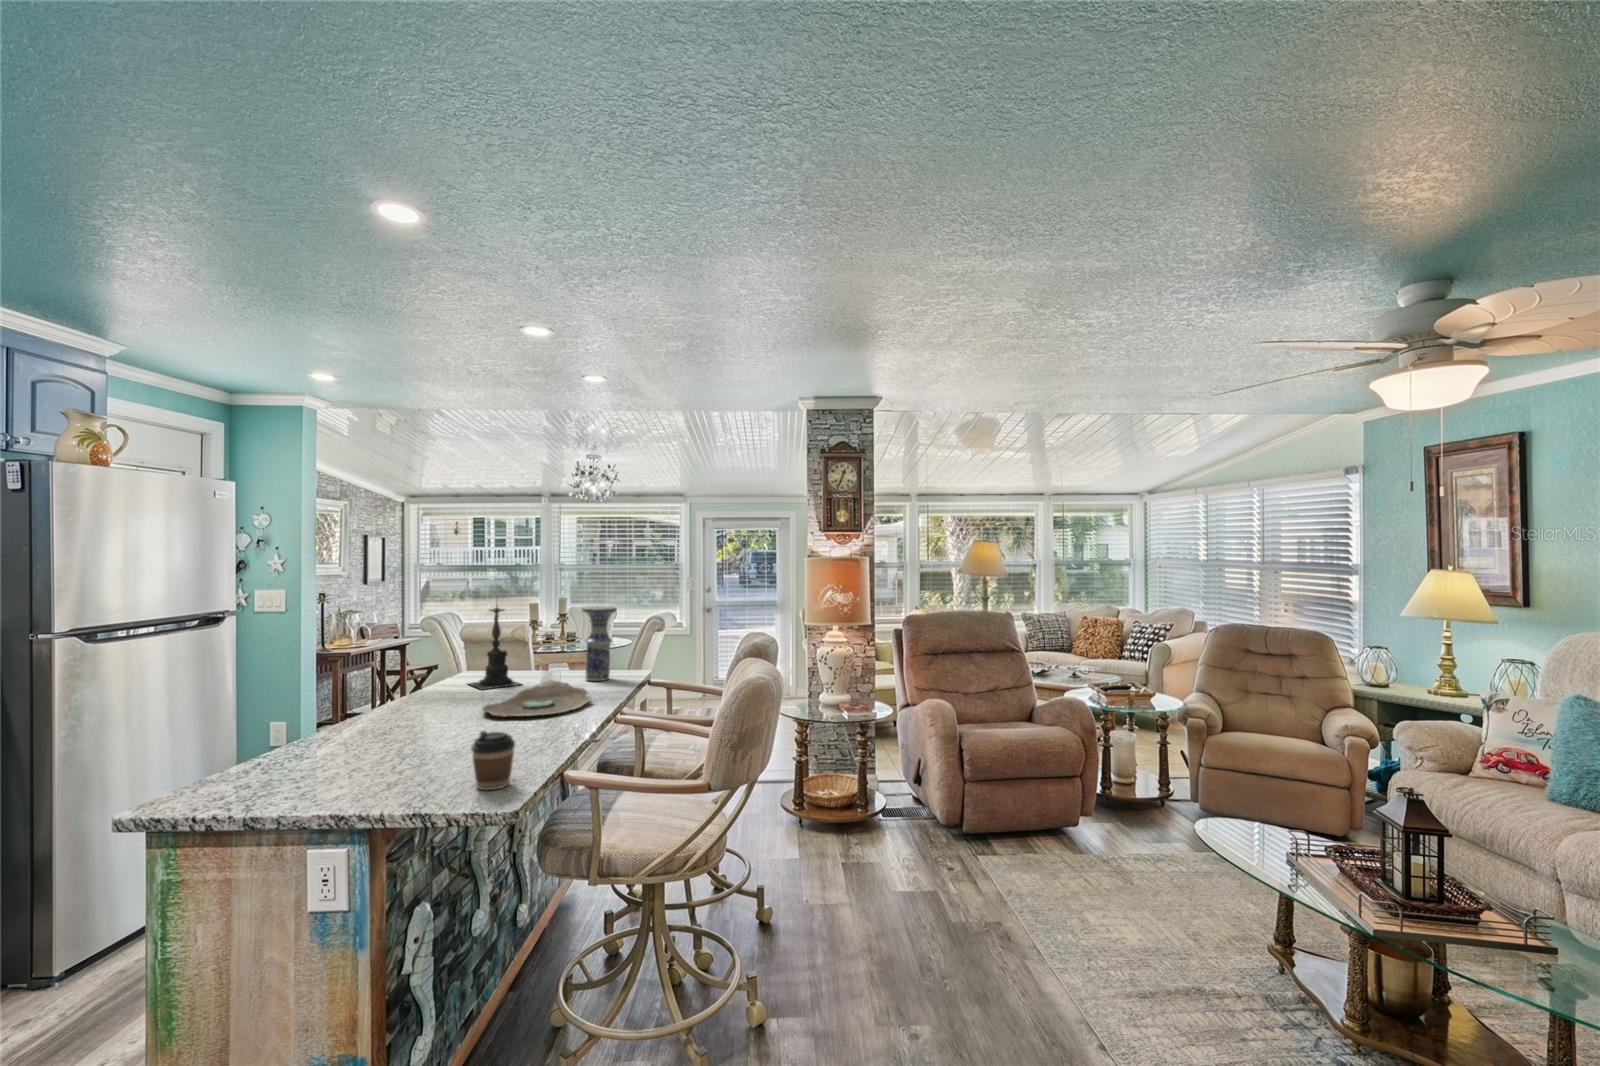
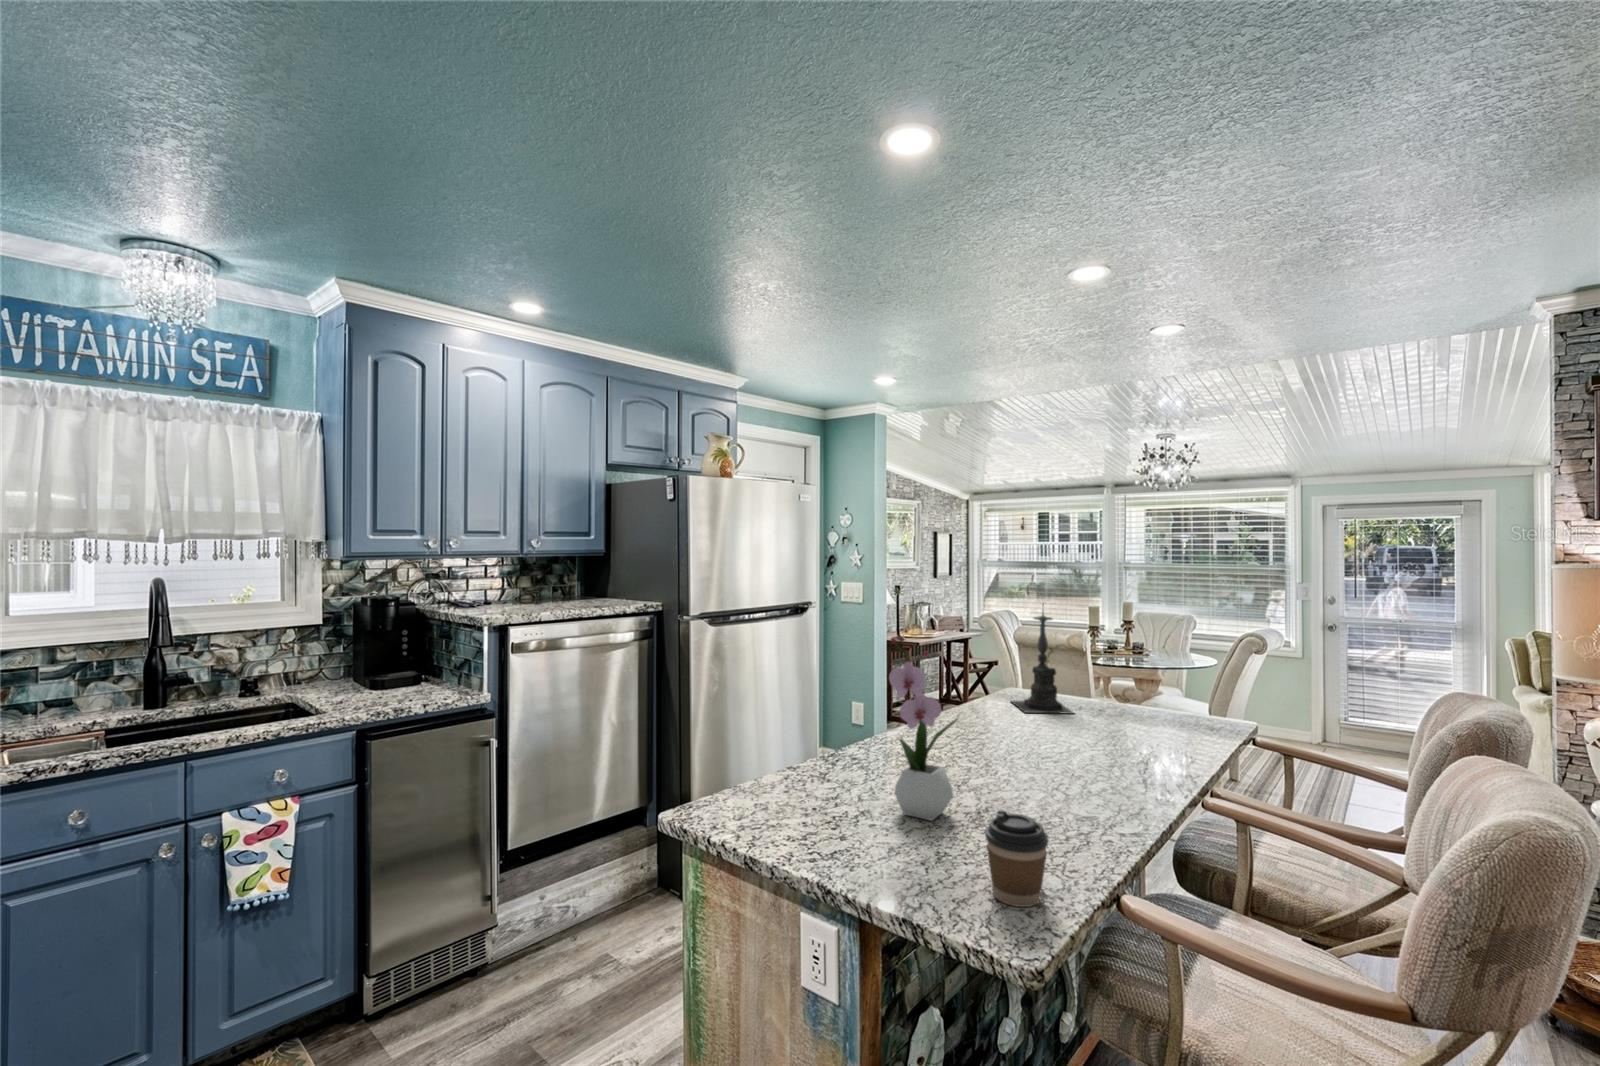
vase: present [582,606,617,681] -> none [1153,622,1205,725]
flower arrangement: none [382,623,440,766] -> present [889,636,958,821]
decorative bowl: present [482,680,591,717] -> none [1018,718,1168,772]

